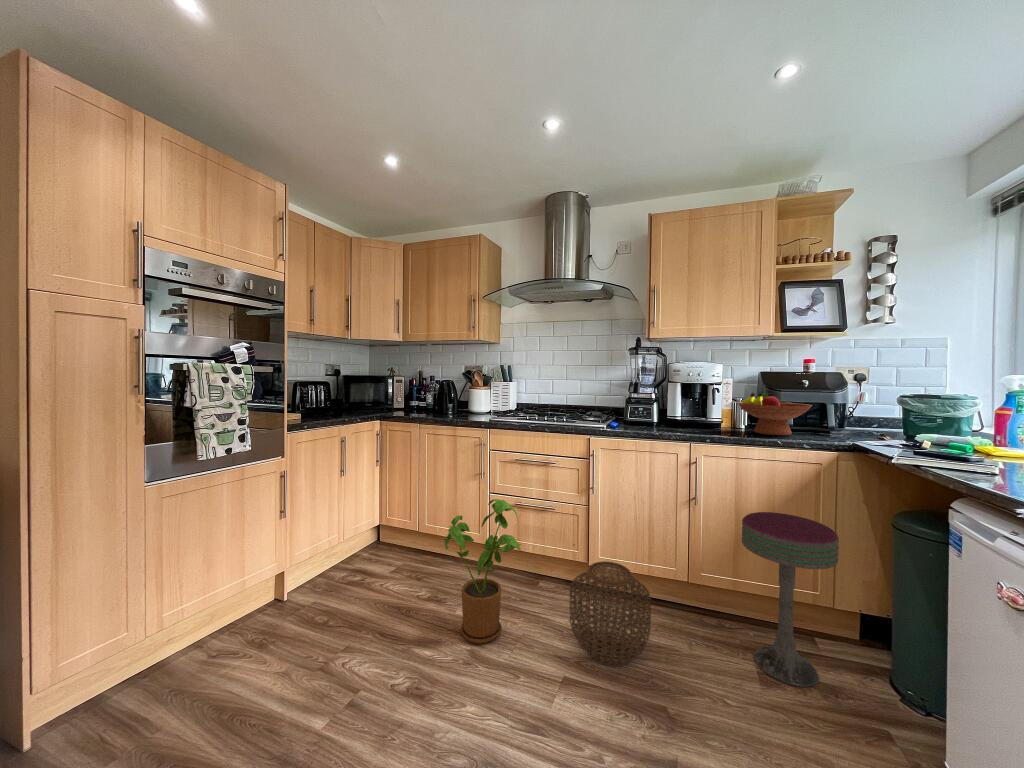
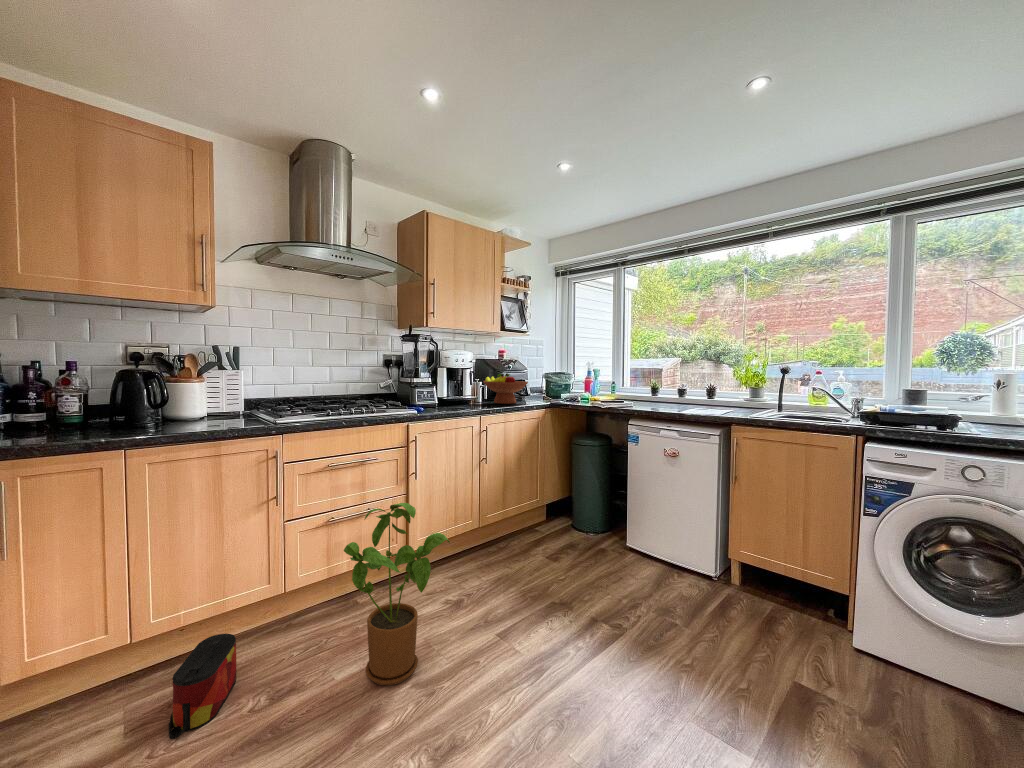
bar stool: present [742,512,839,687] -> none [525,454,577,559]
bag: none [394,546,443,589] -> present [169,634,236,739]
woven basket: present [569,561,651,666] -> none [453,526,523,614]

